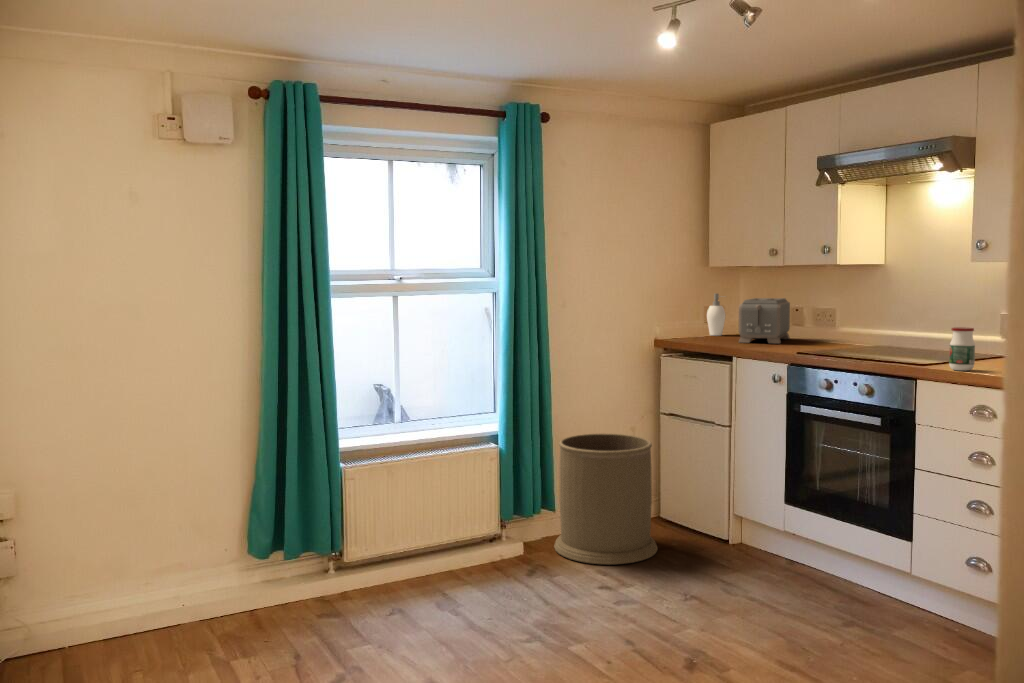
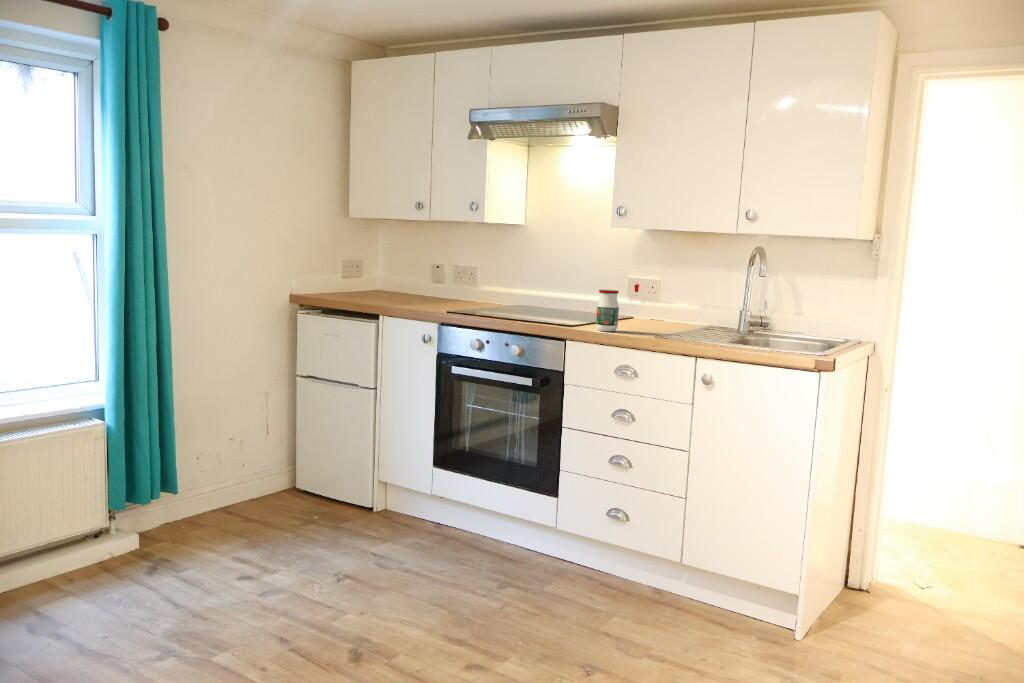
soap dispenser: present [707,294,726,336] -> none [345,247,367,291]
toaster: present [739,298,790,344] -> none [383,253,432,301]
trash can: present [554,433,657,565] -> none [177,401,298,550]

